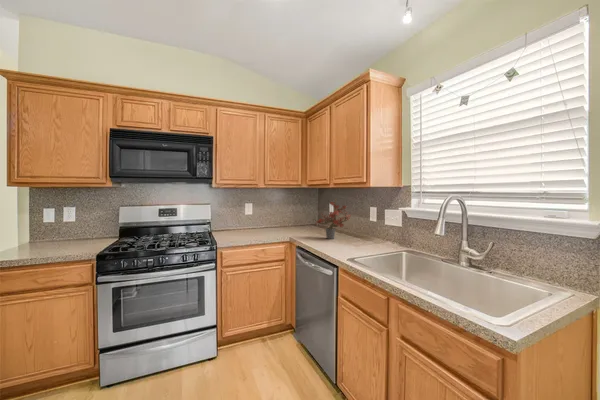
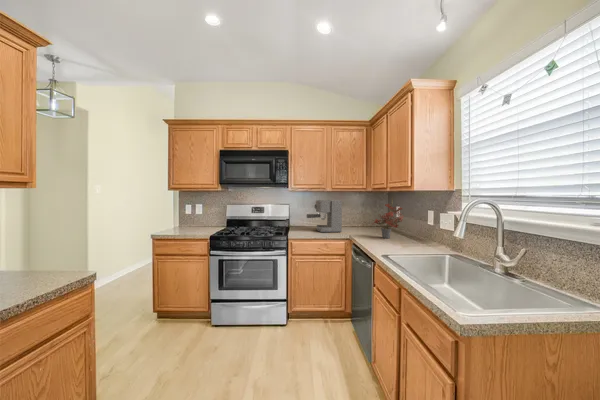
coffee maker: none [238,199,279,236] -> present [307,200,342,232]

